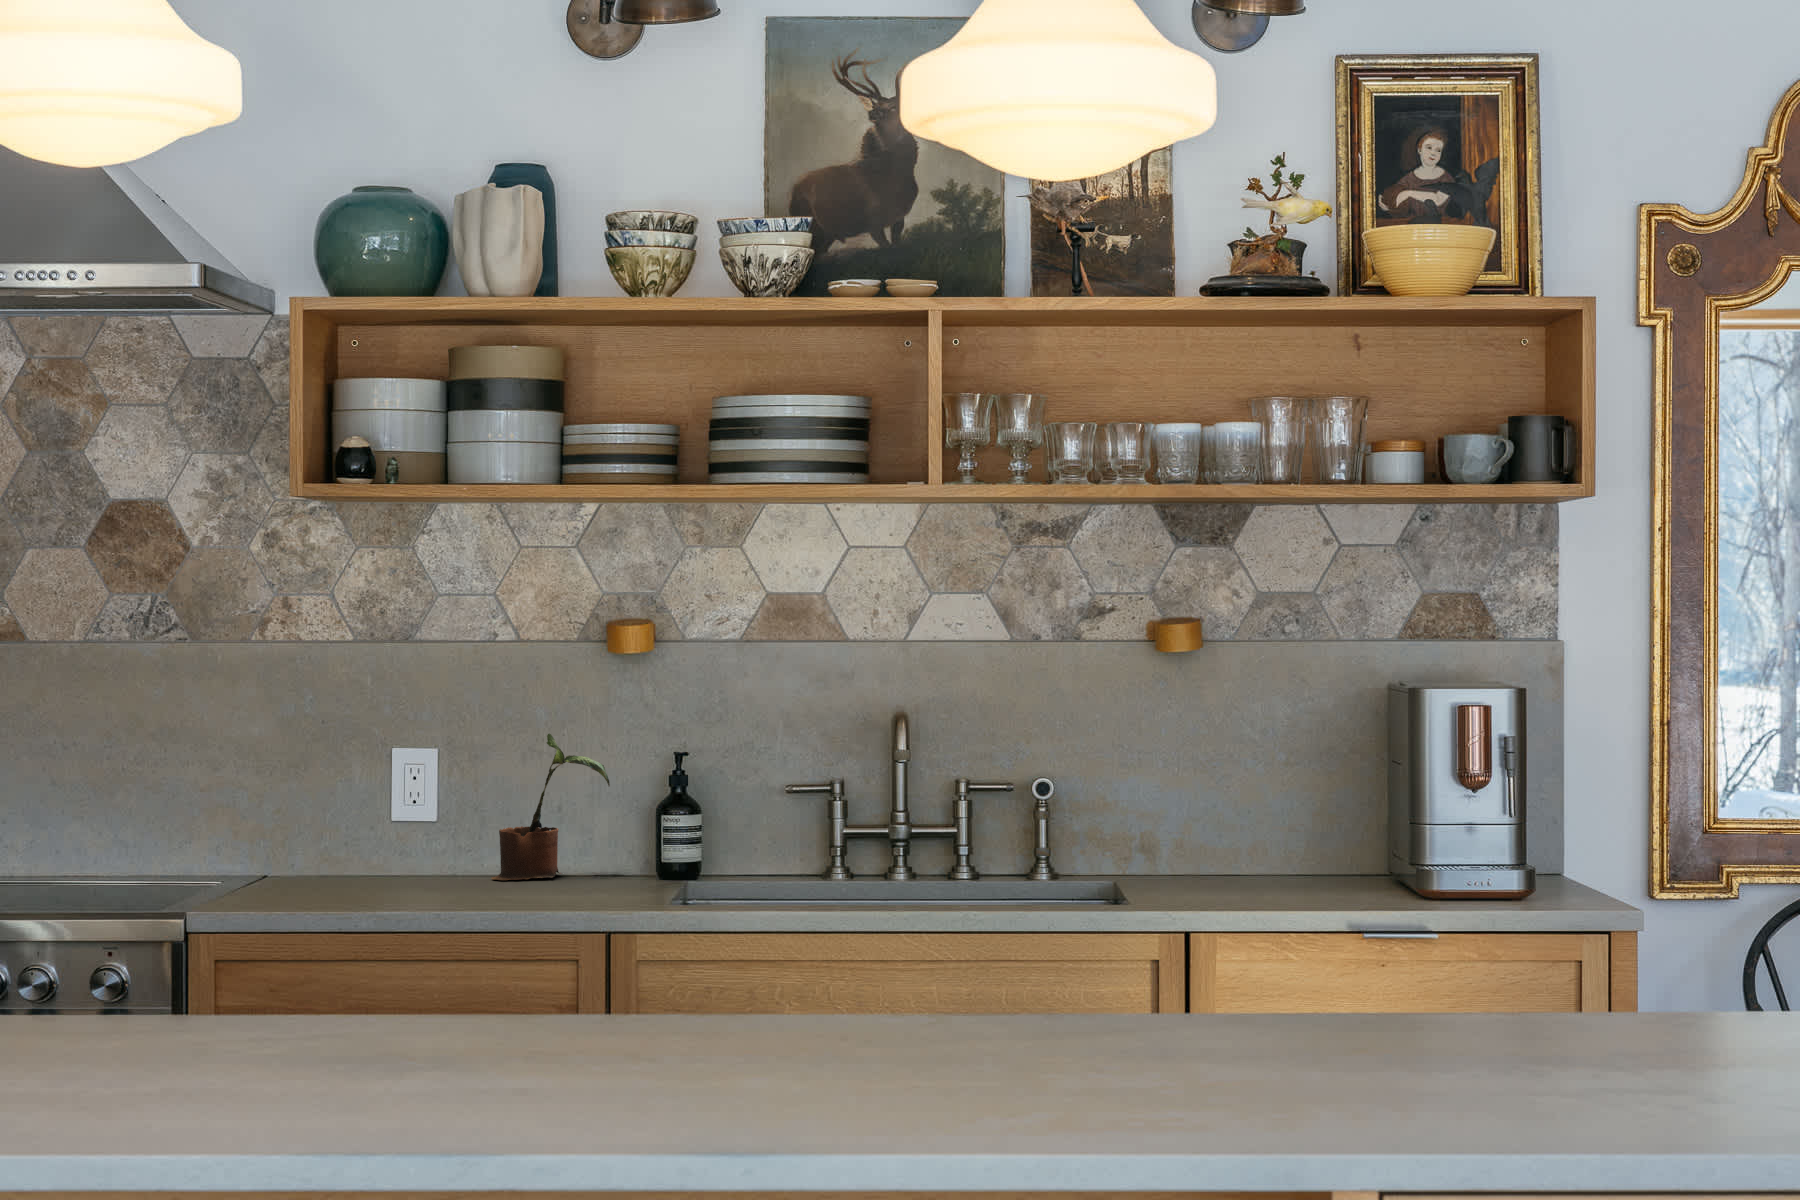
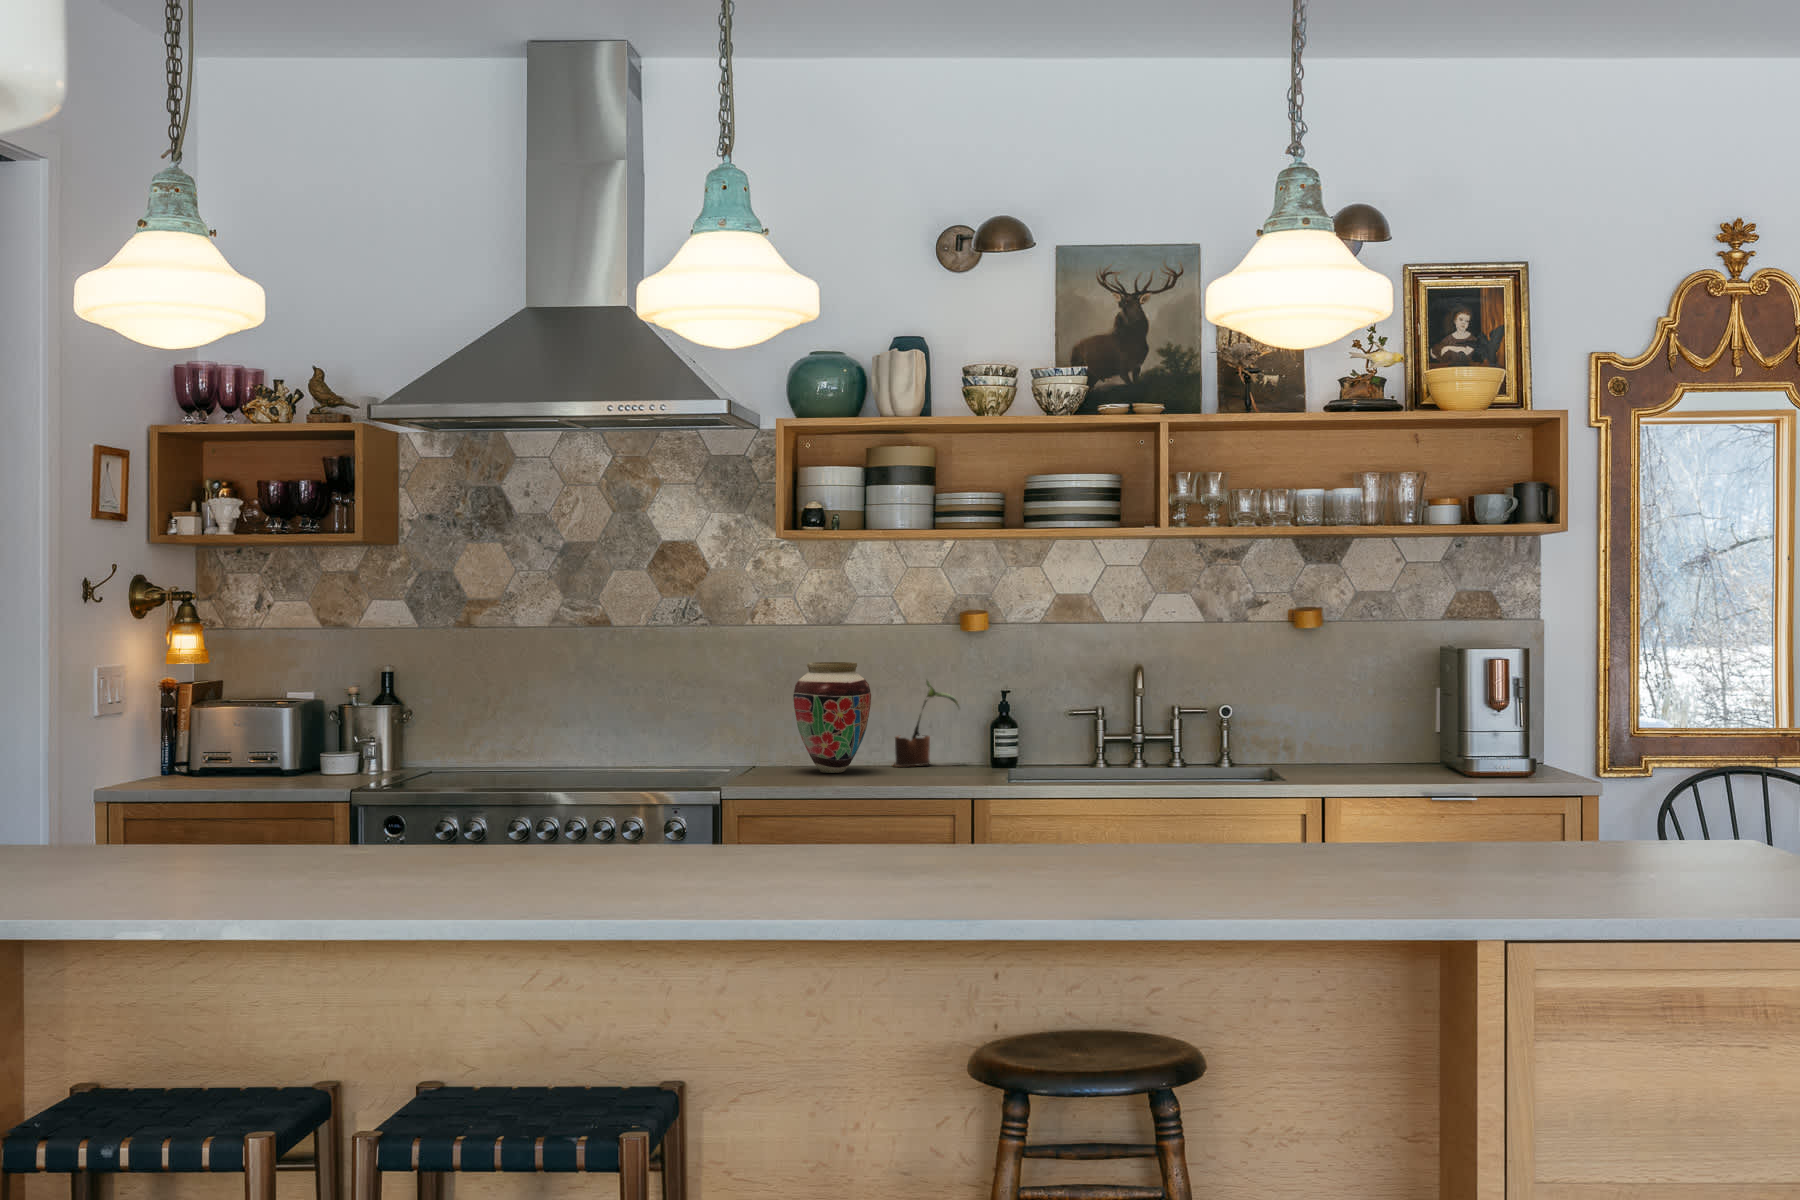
vase: none [312,705,446,891] -> present [793,662,871,773]

